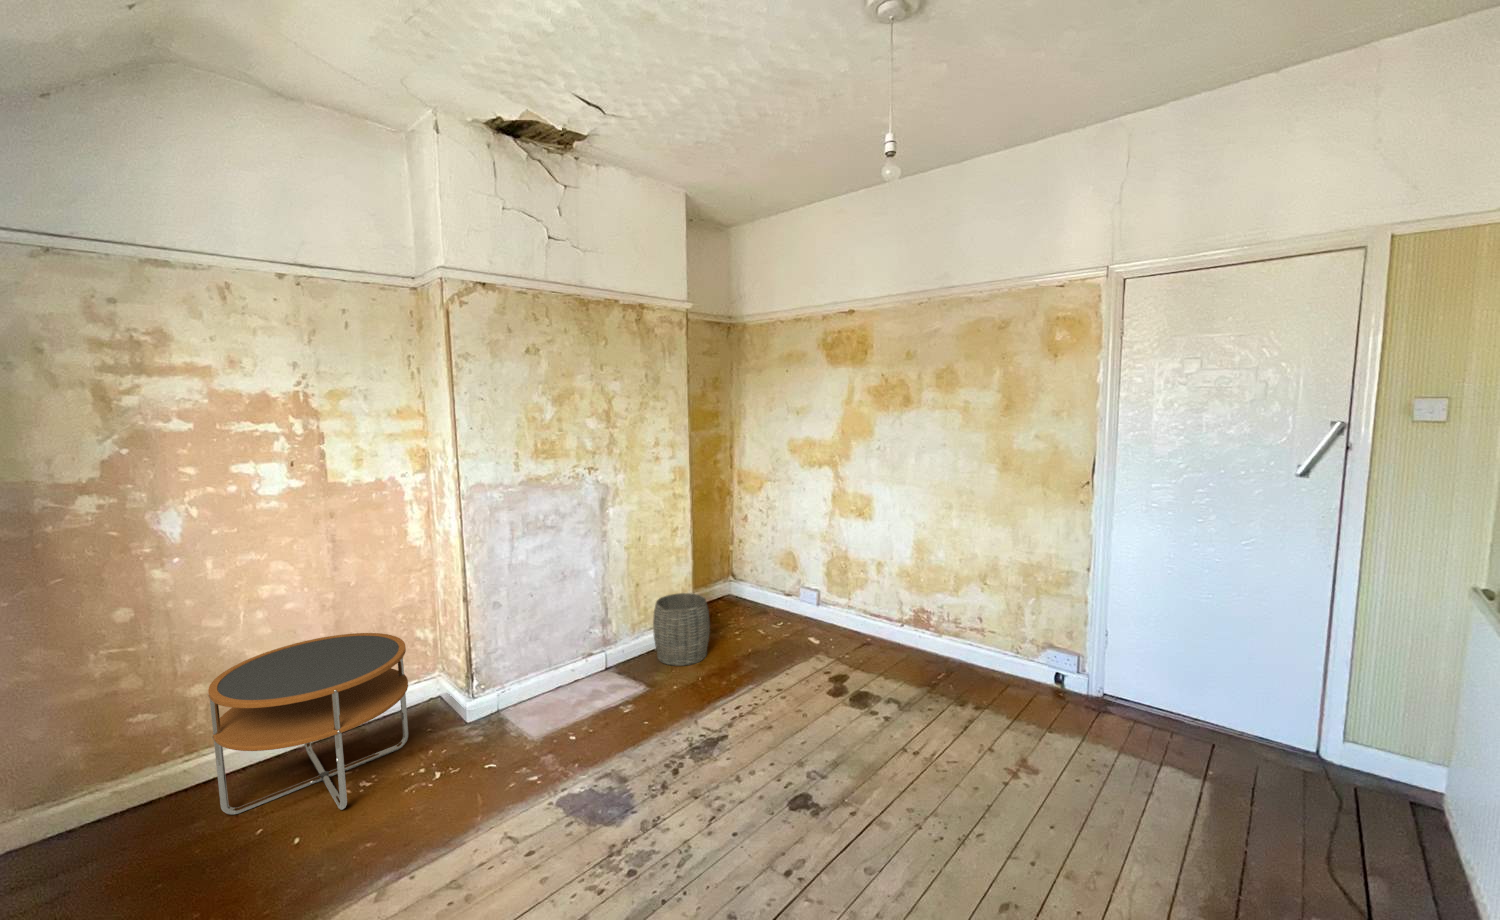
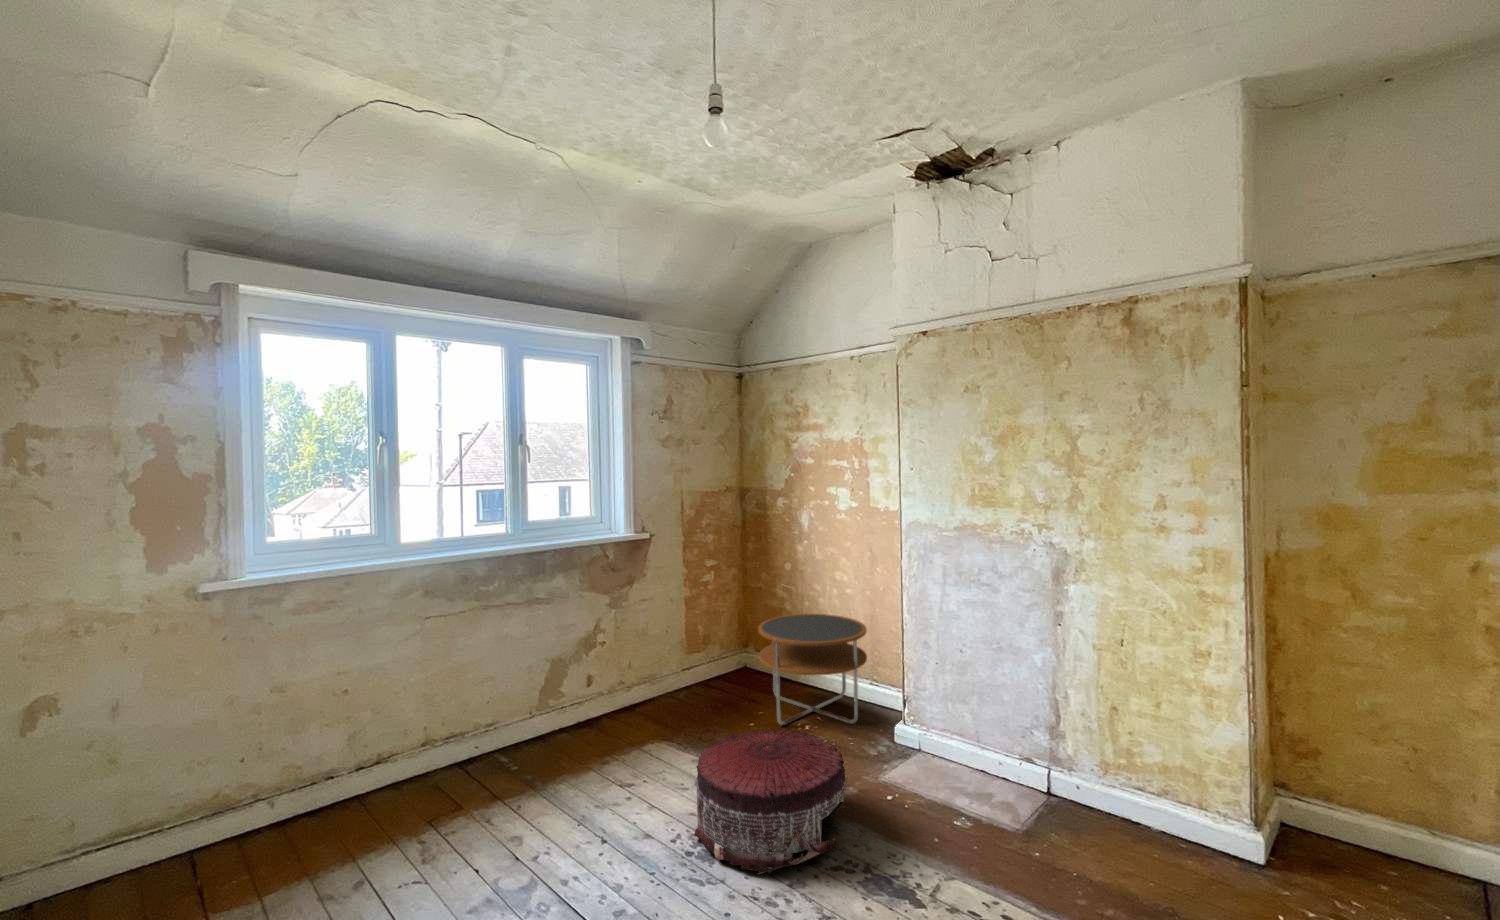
woven basket: present [653,593,710,666] -> none [1089,744,1196,879]
pouf: none [507,702,687,877] -> present [694,729,847,874]

